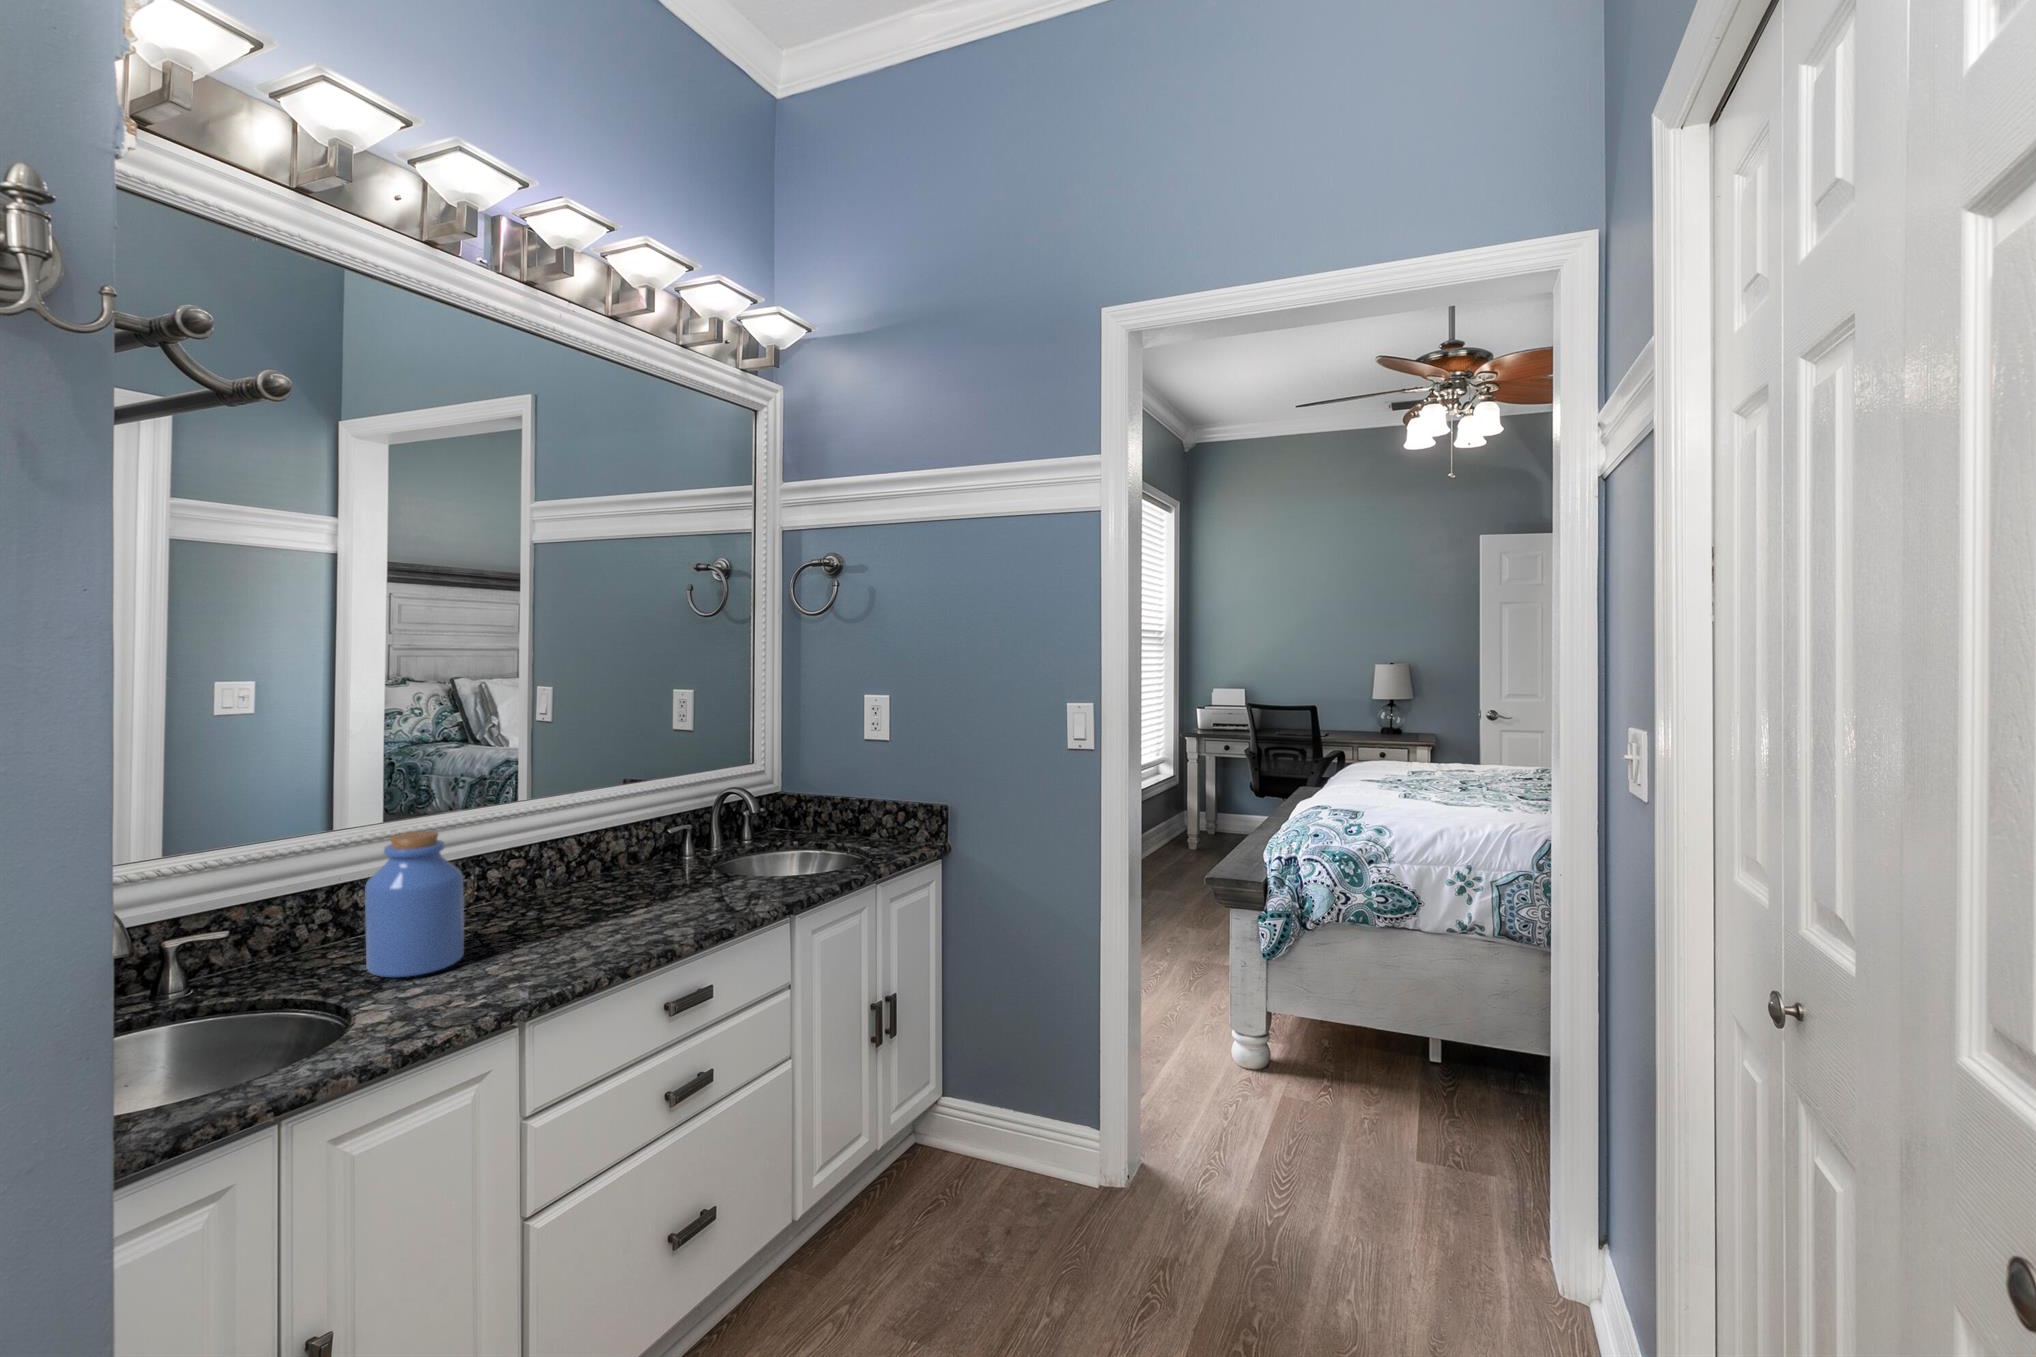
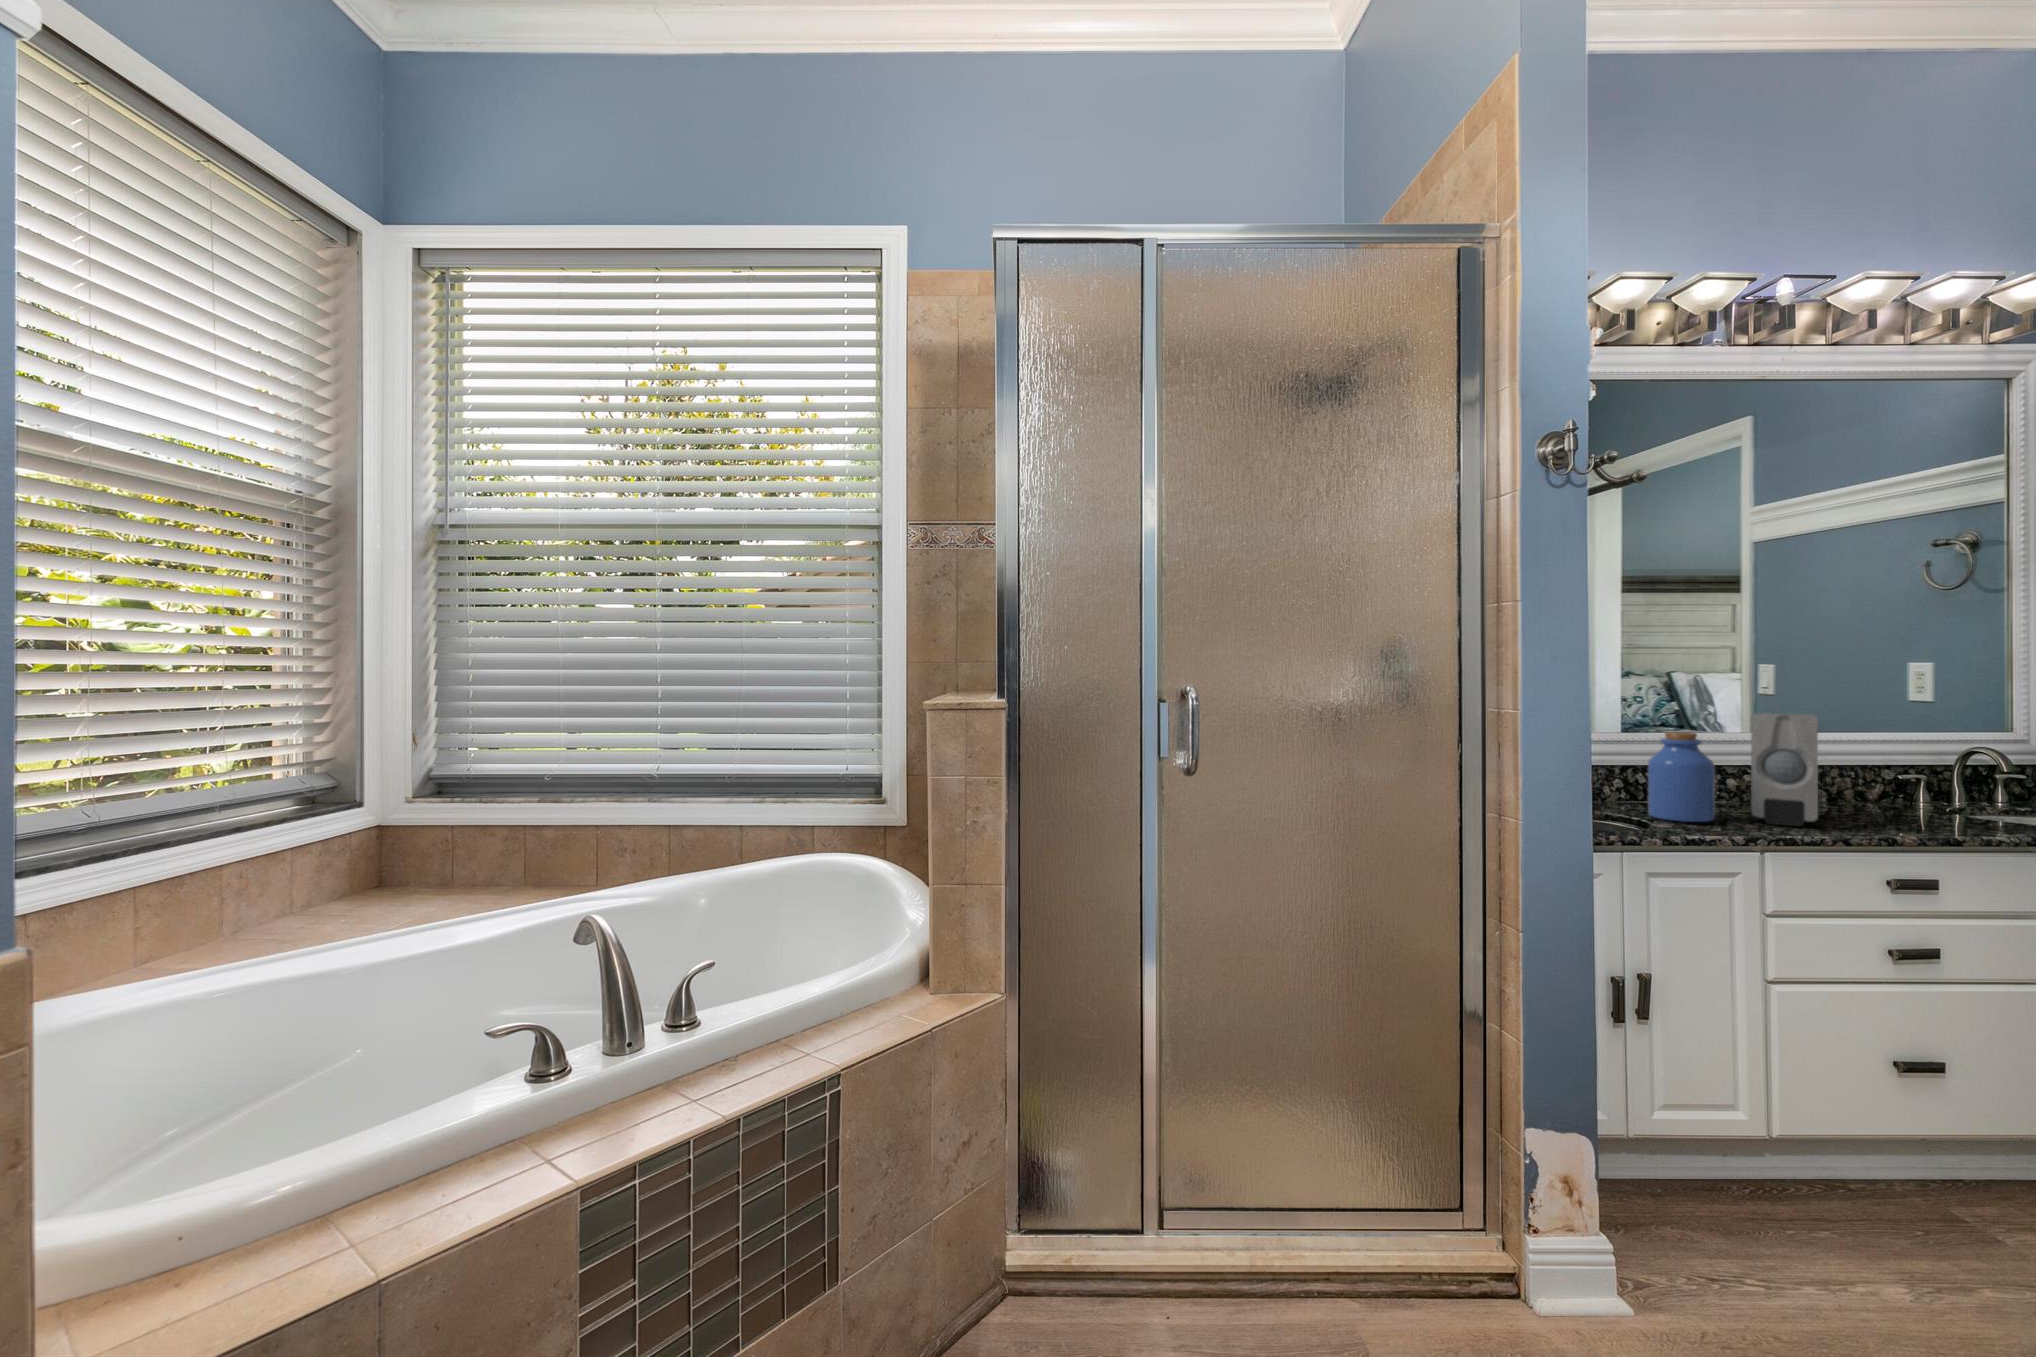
soap dispenser: none [513,782,591,942] -> present [1751,713,1819,826]

